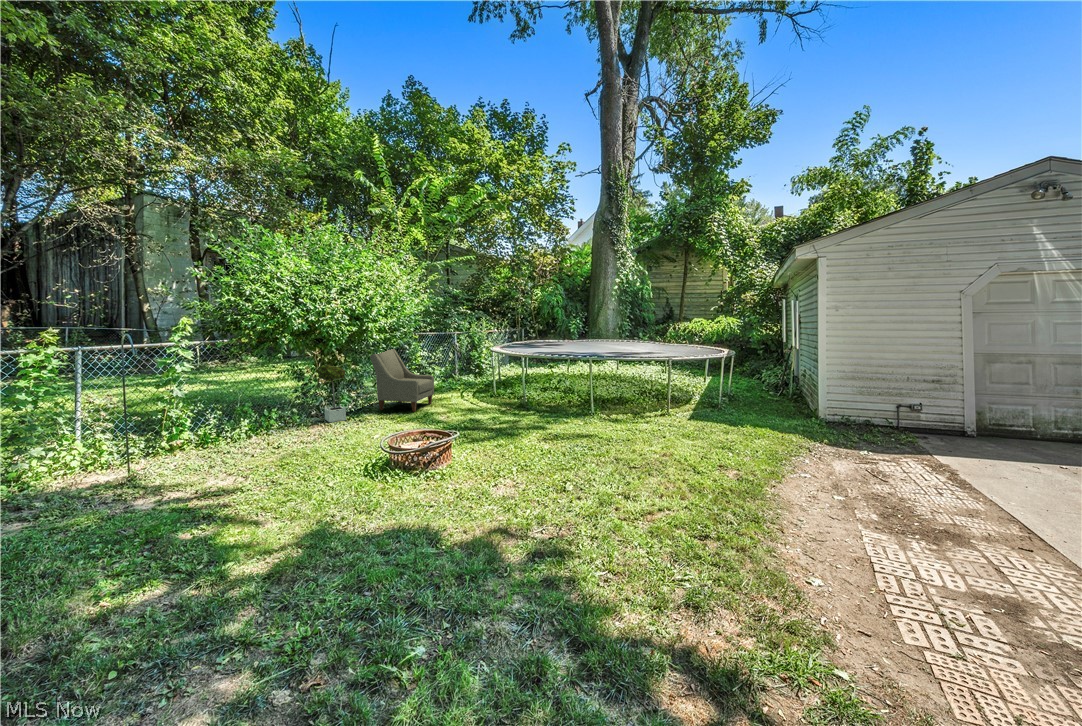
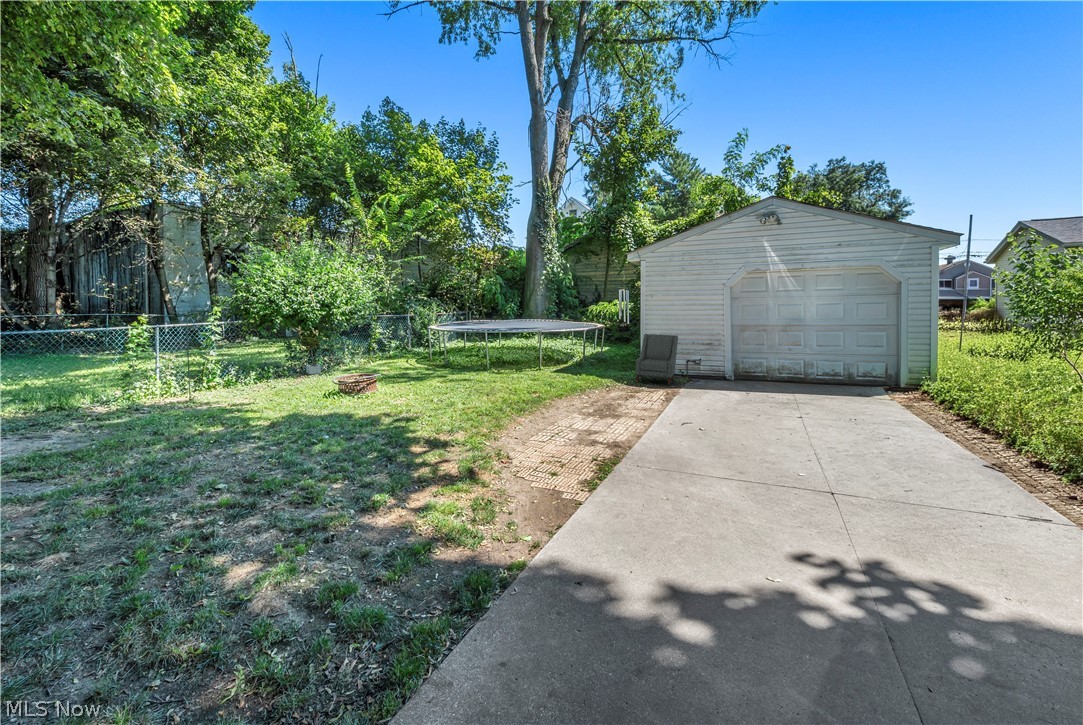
chair: present [370,349,434,412] -> present [636,334,678,385]

